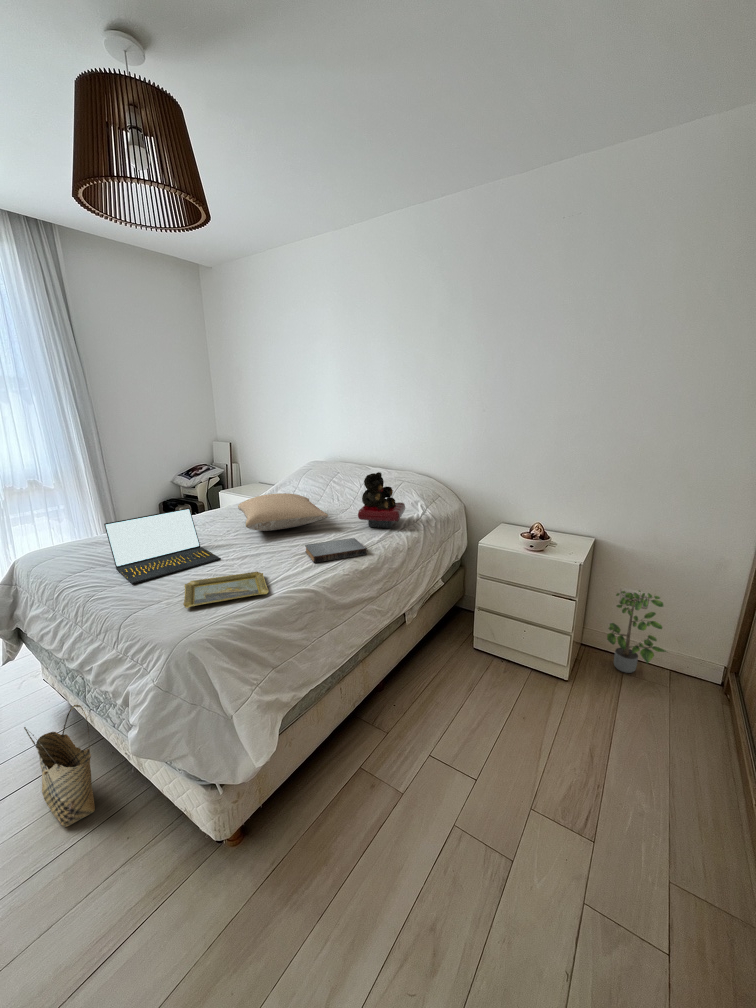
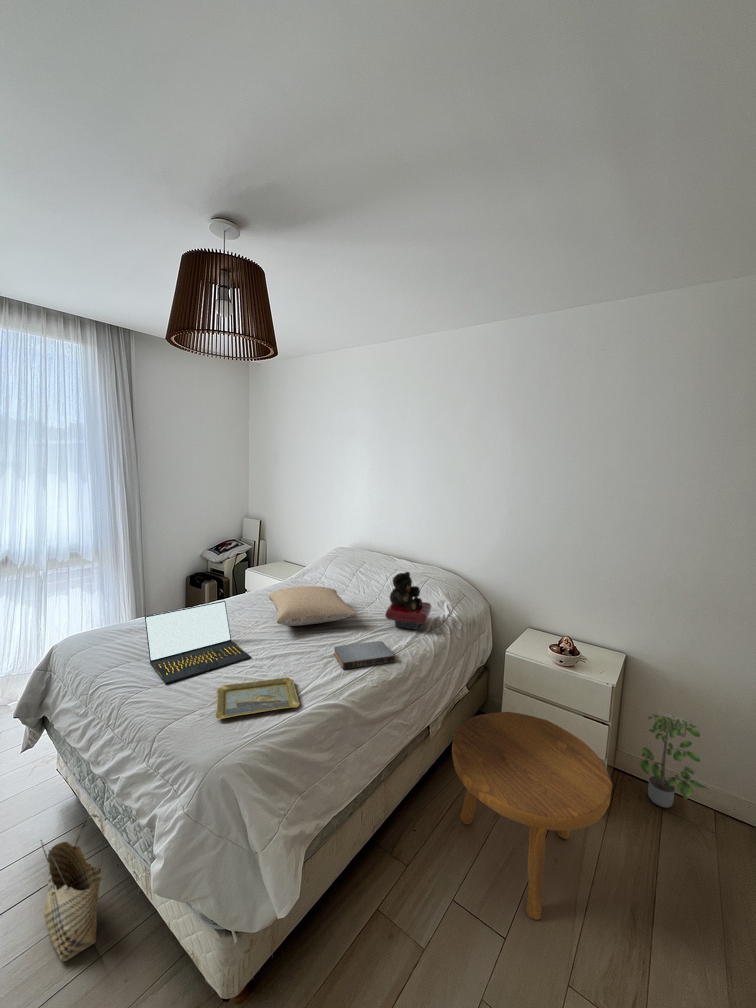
footstool: none [426,597,576,765] -> present [452,712,612,920]

